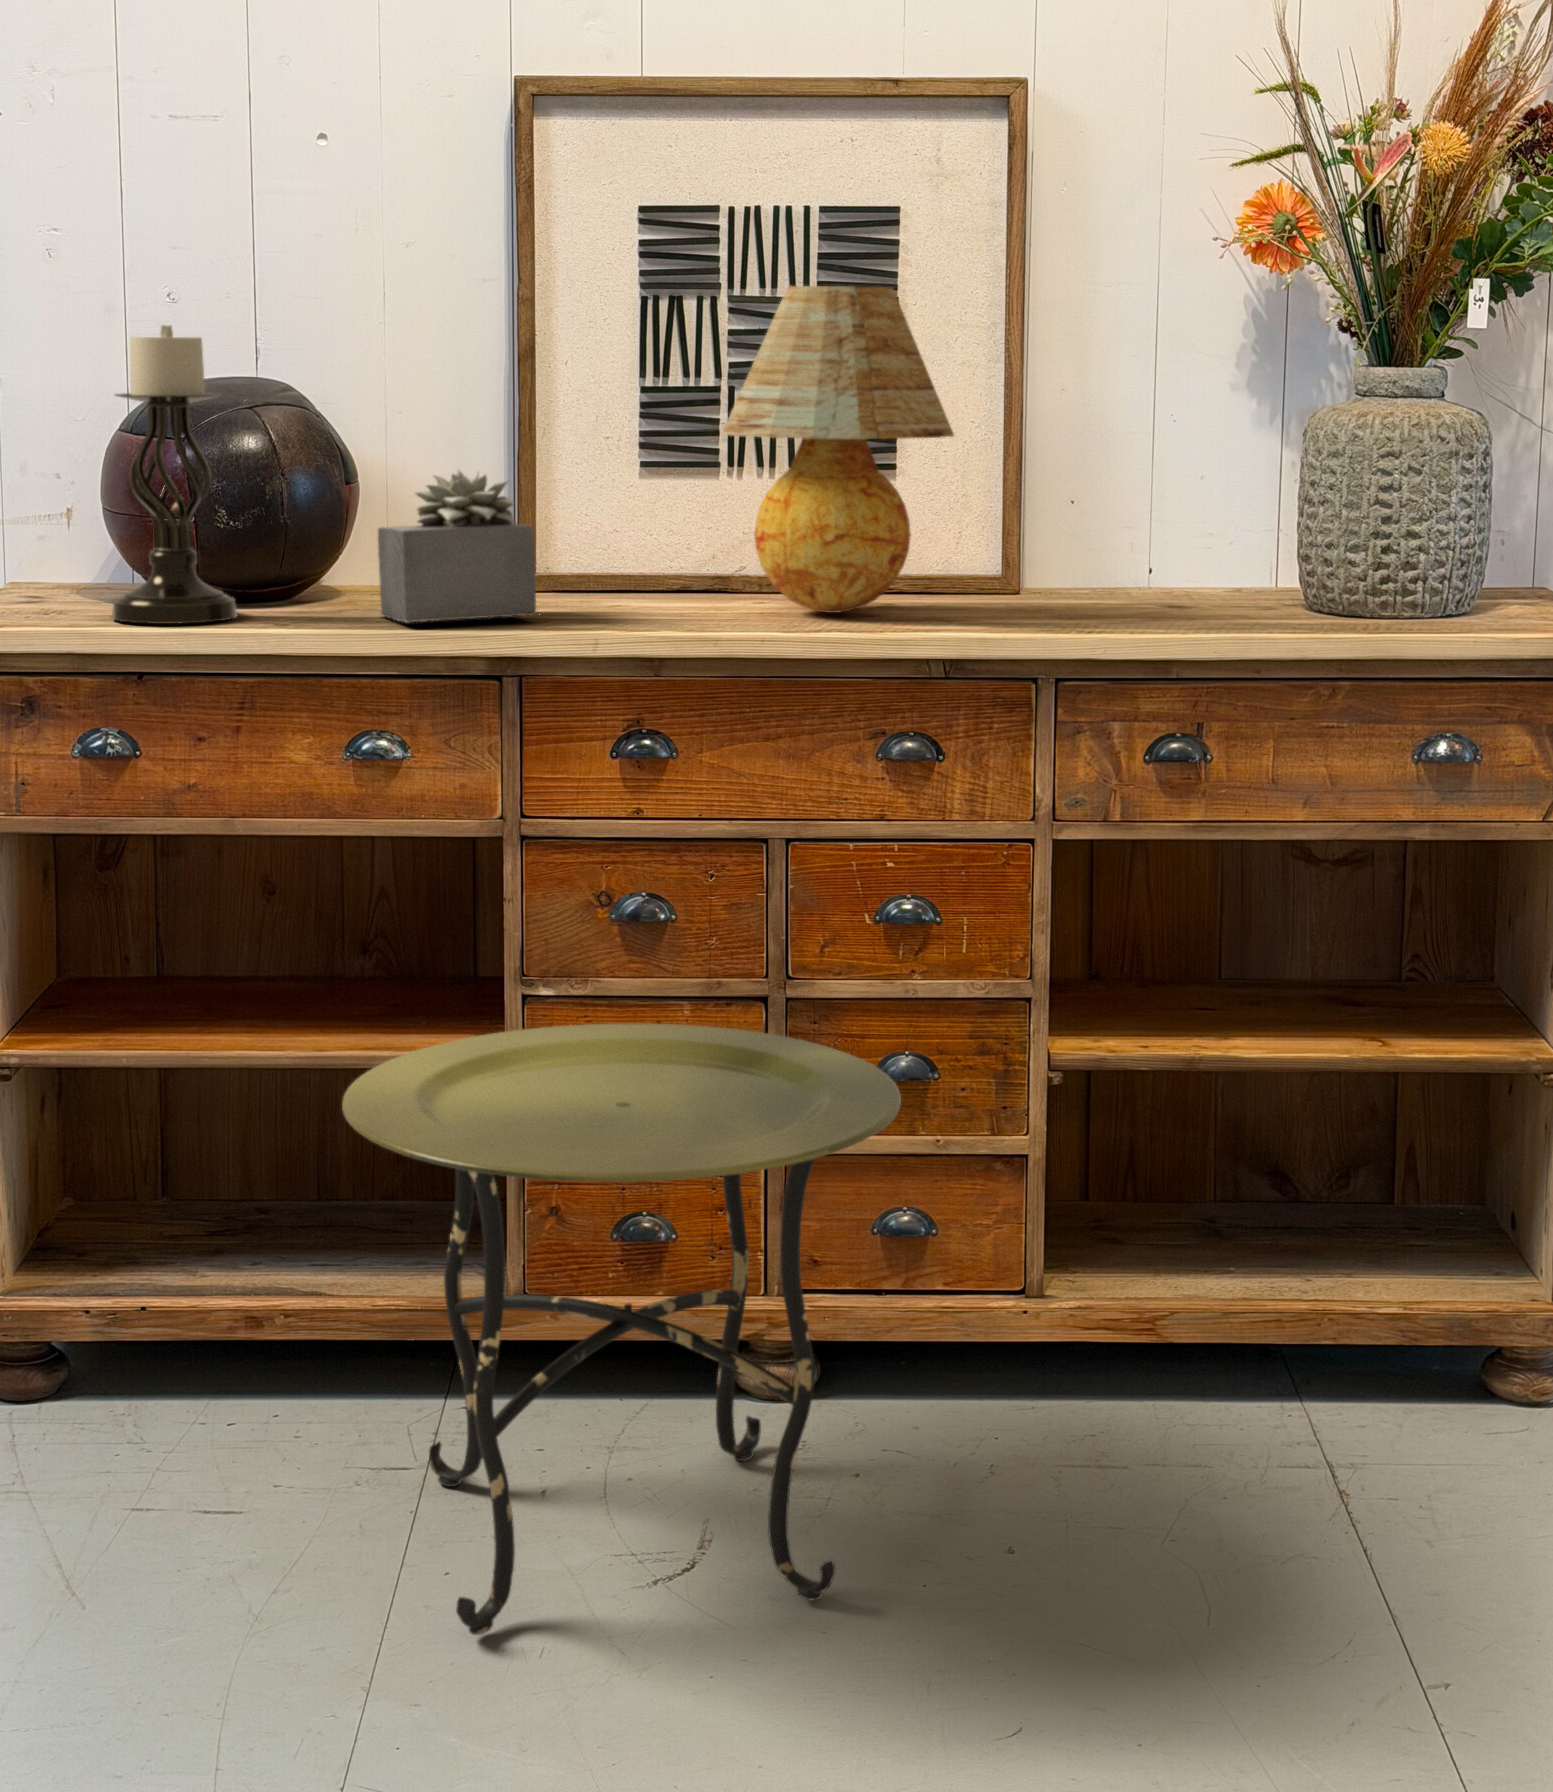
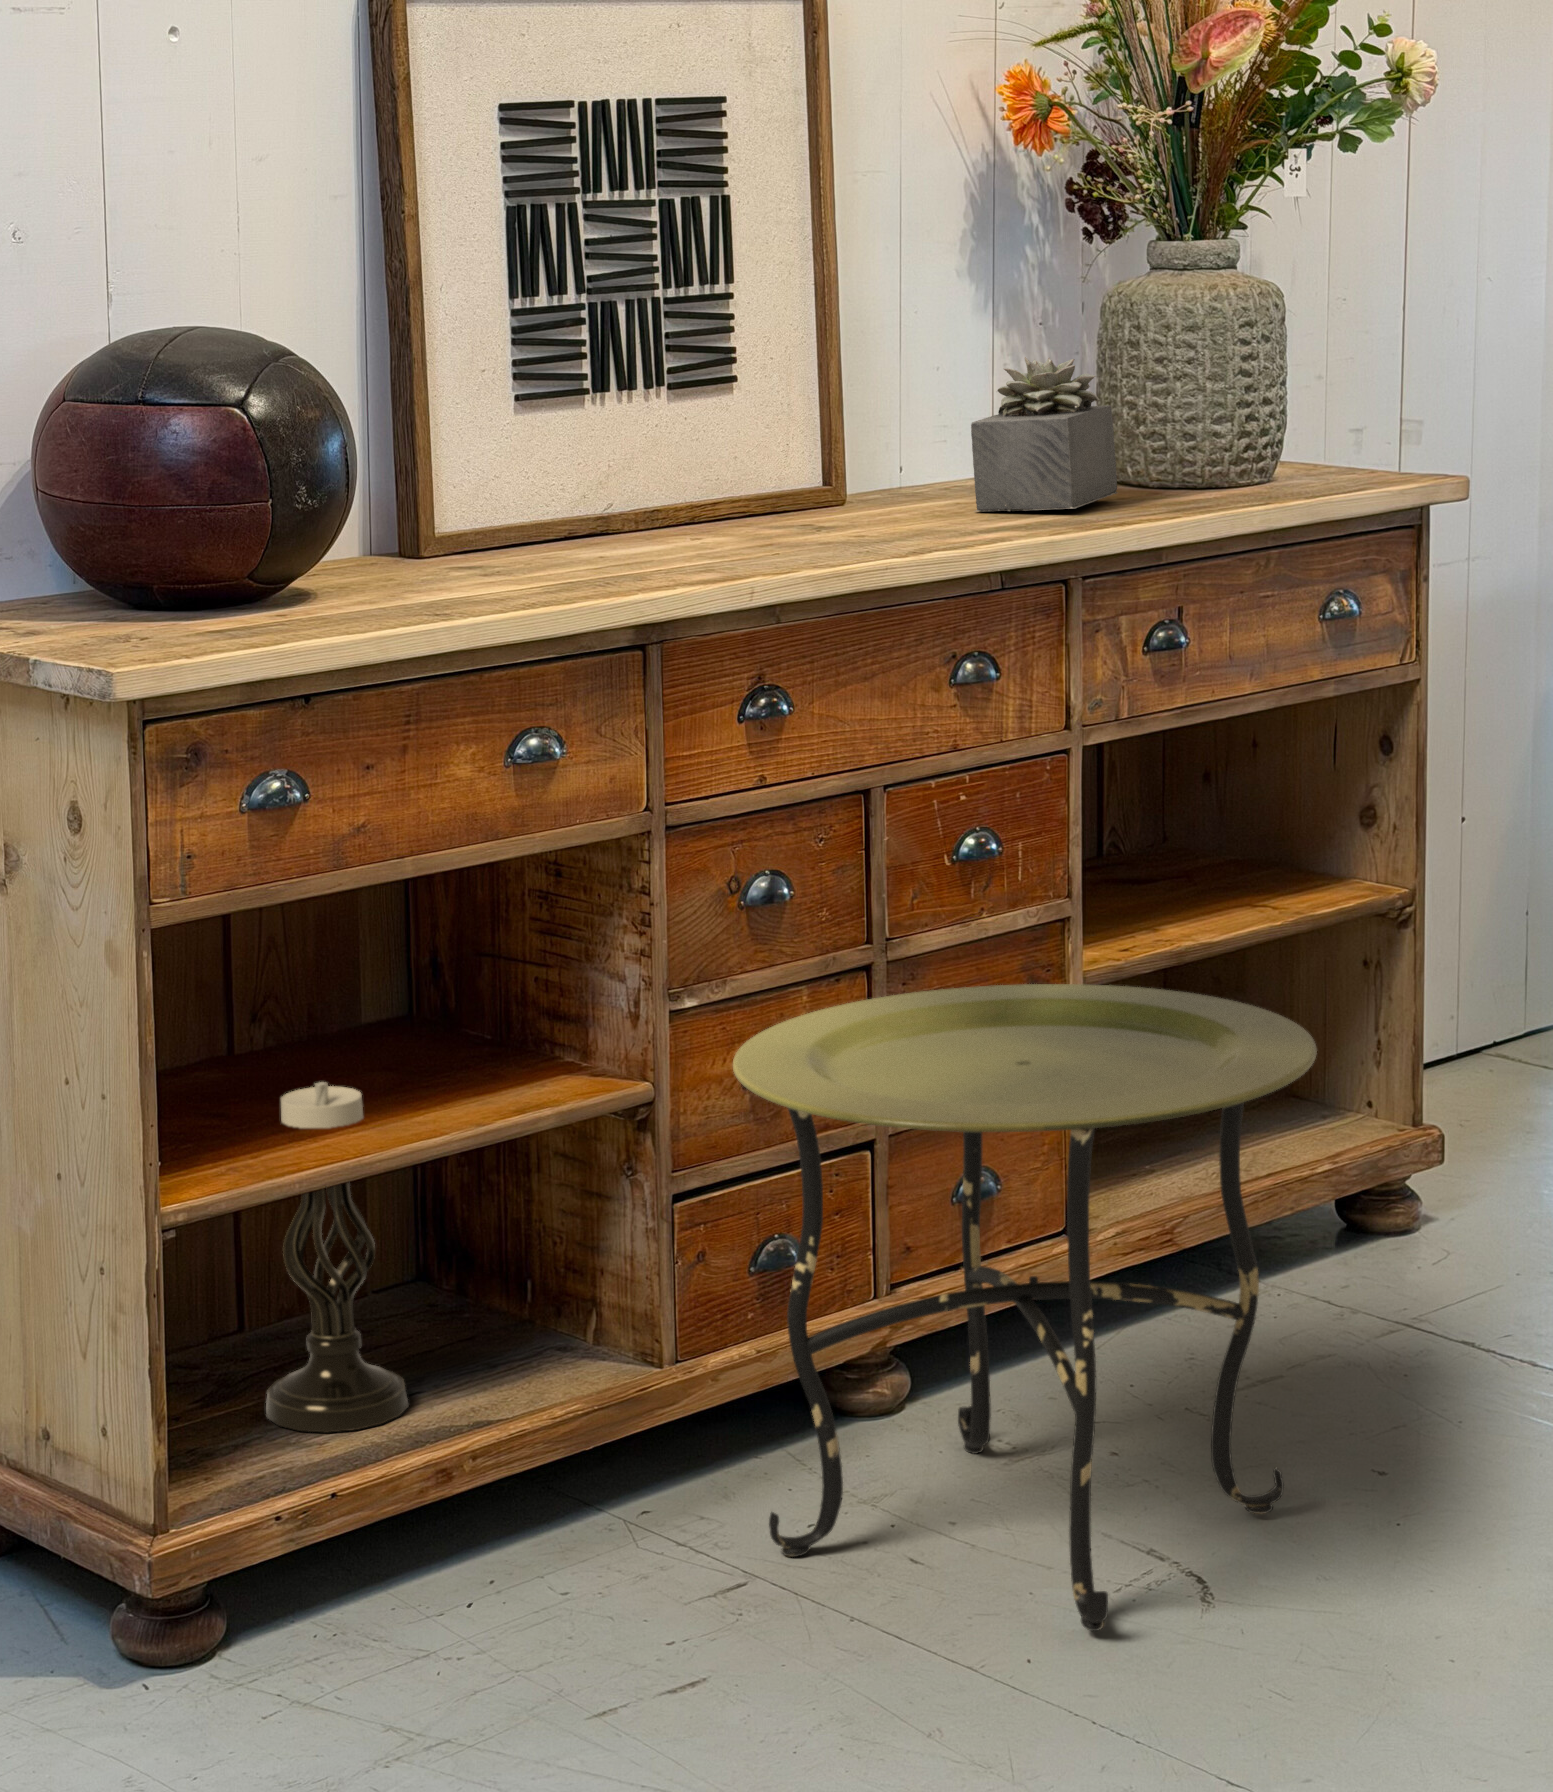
table lamp: present [722,286,954,613] -> none [704,183,937,541]
candle holder: present [112,325,237,624] -> present [266,1082,409,1433]
succulent plant: present [378,470,536,622] -> present [971,357,1117,511]

